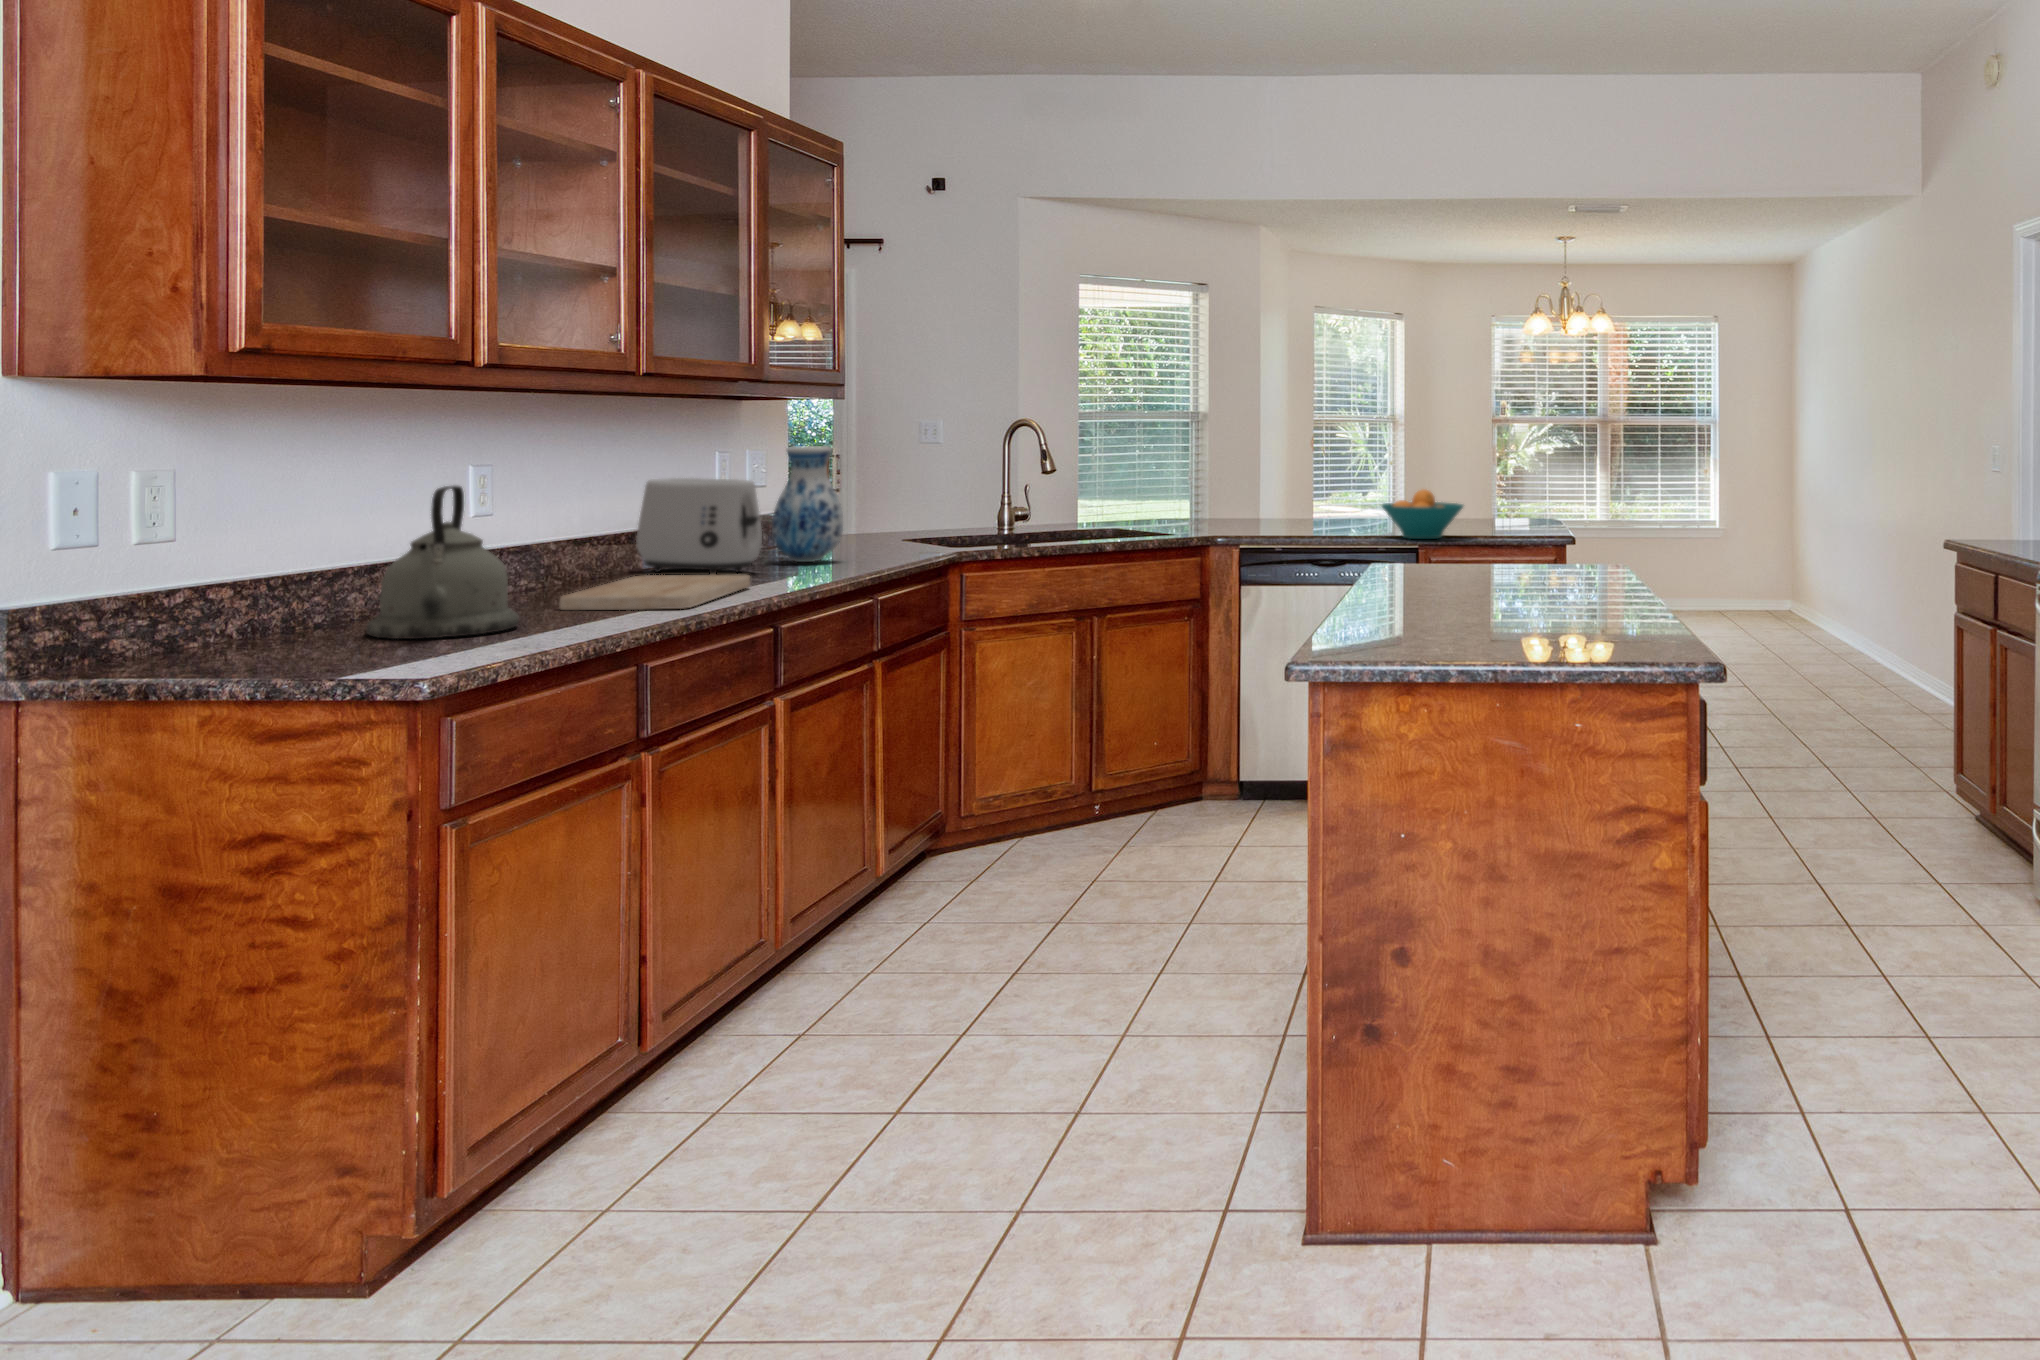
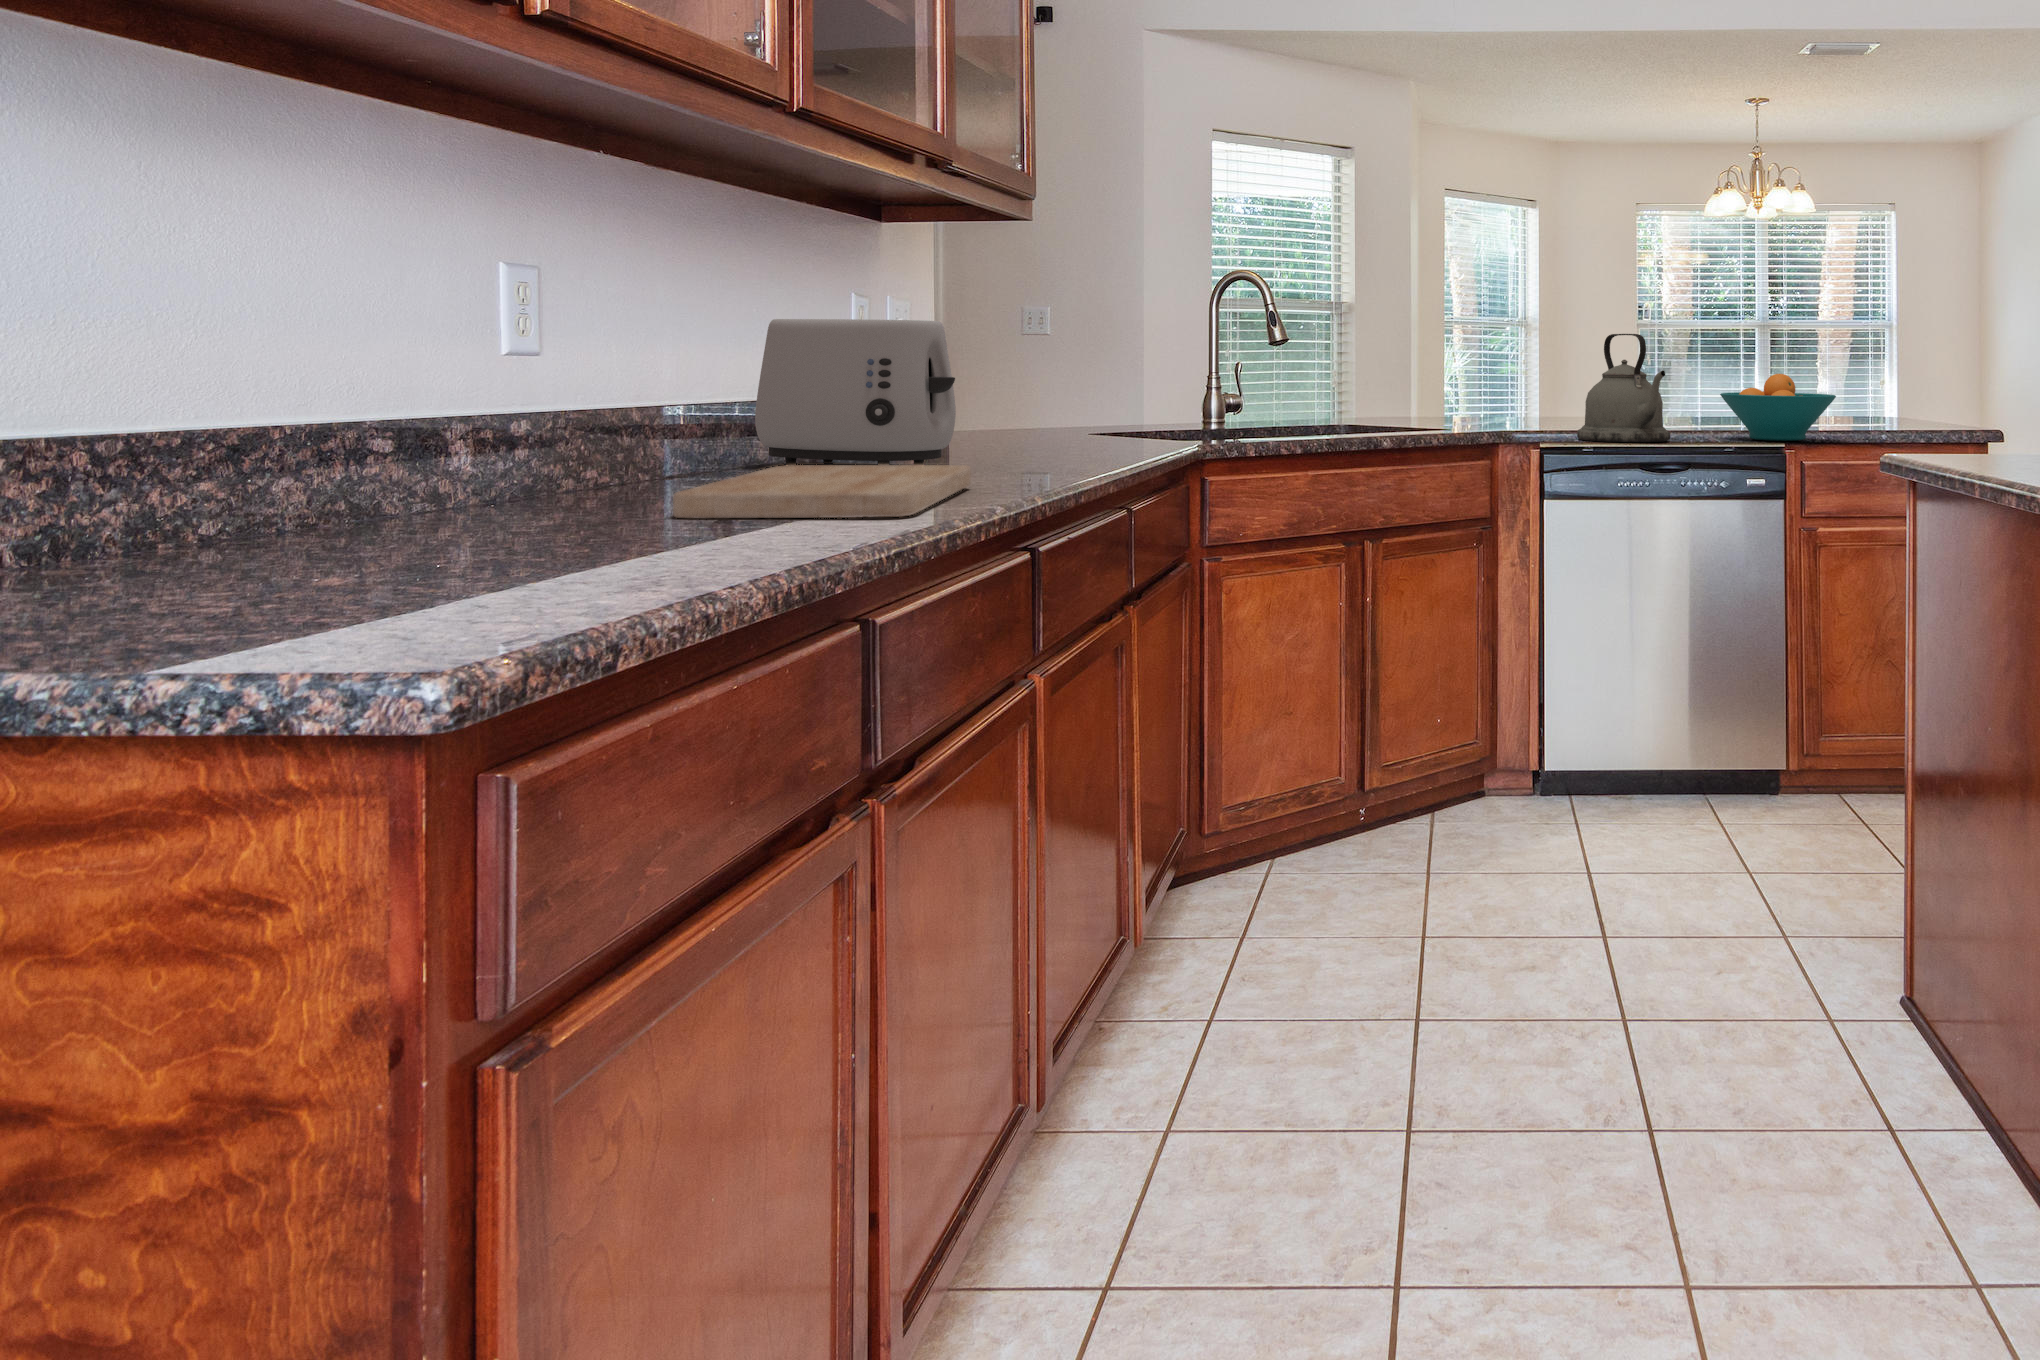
vase: present [772,446,843,562] -> none [951,279,1055,456]
kettle: present [367,486,519,639] -> present [1577,334,1670,442]

